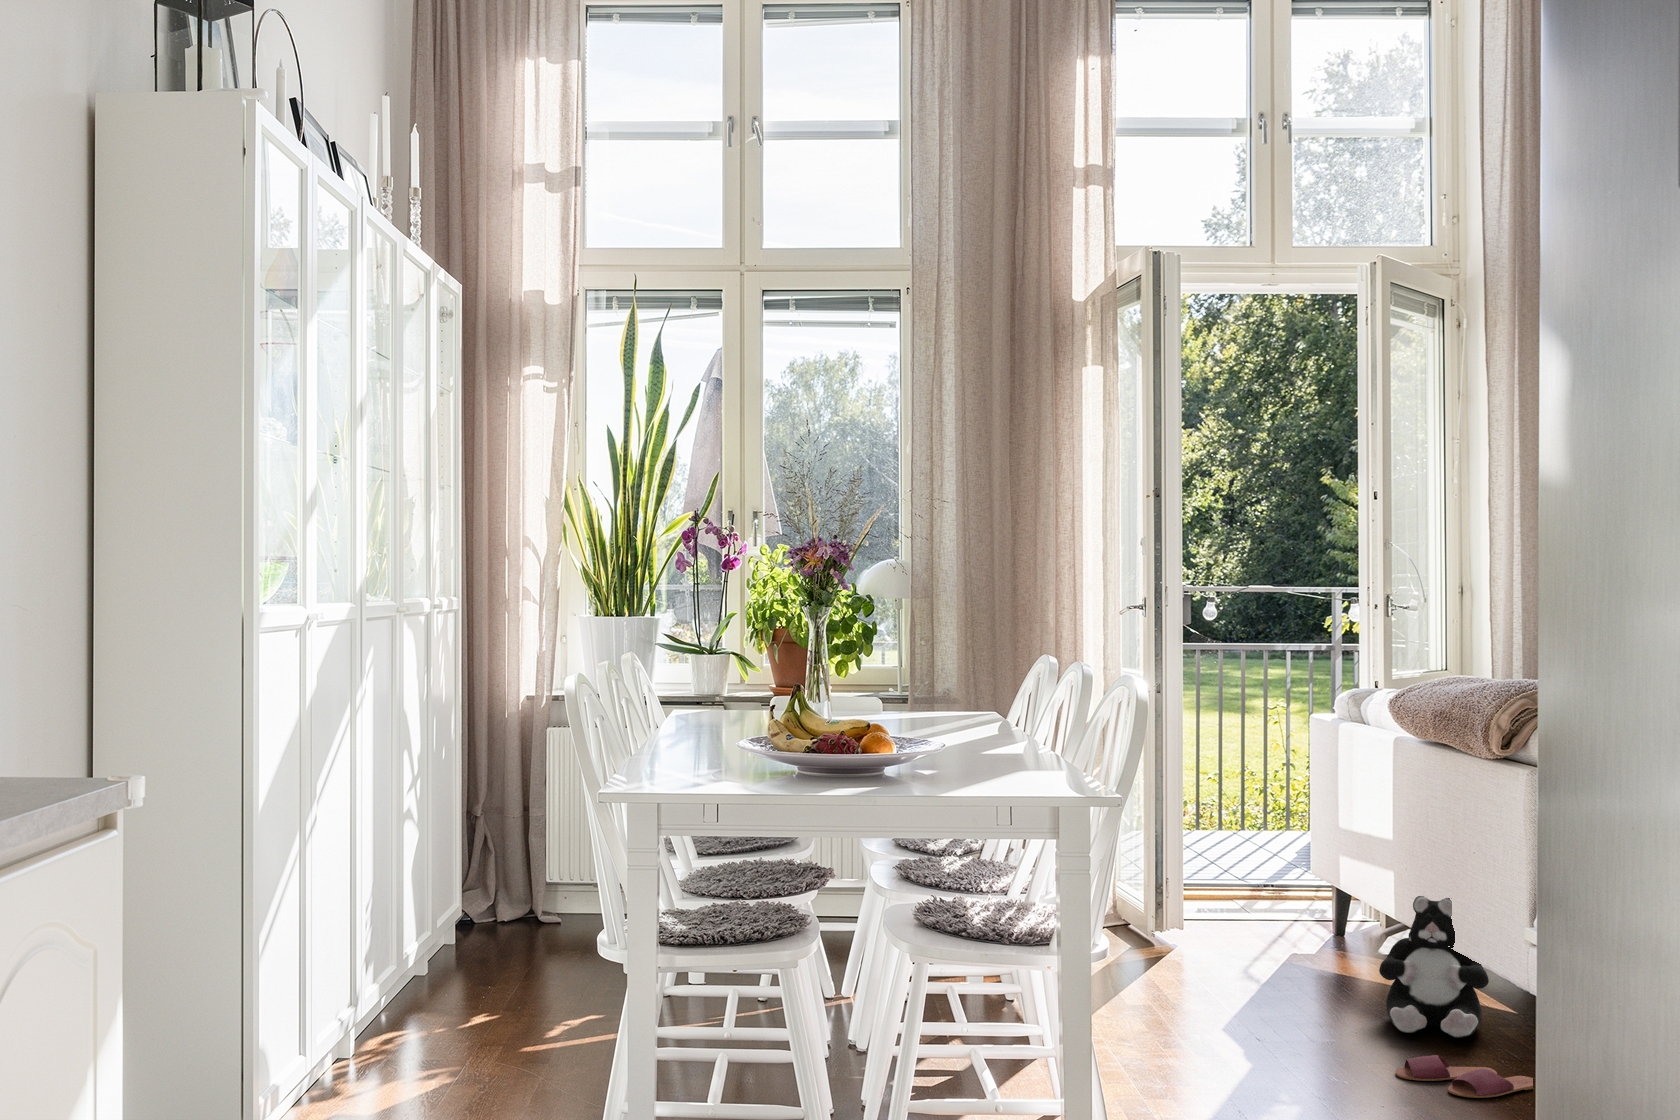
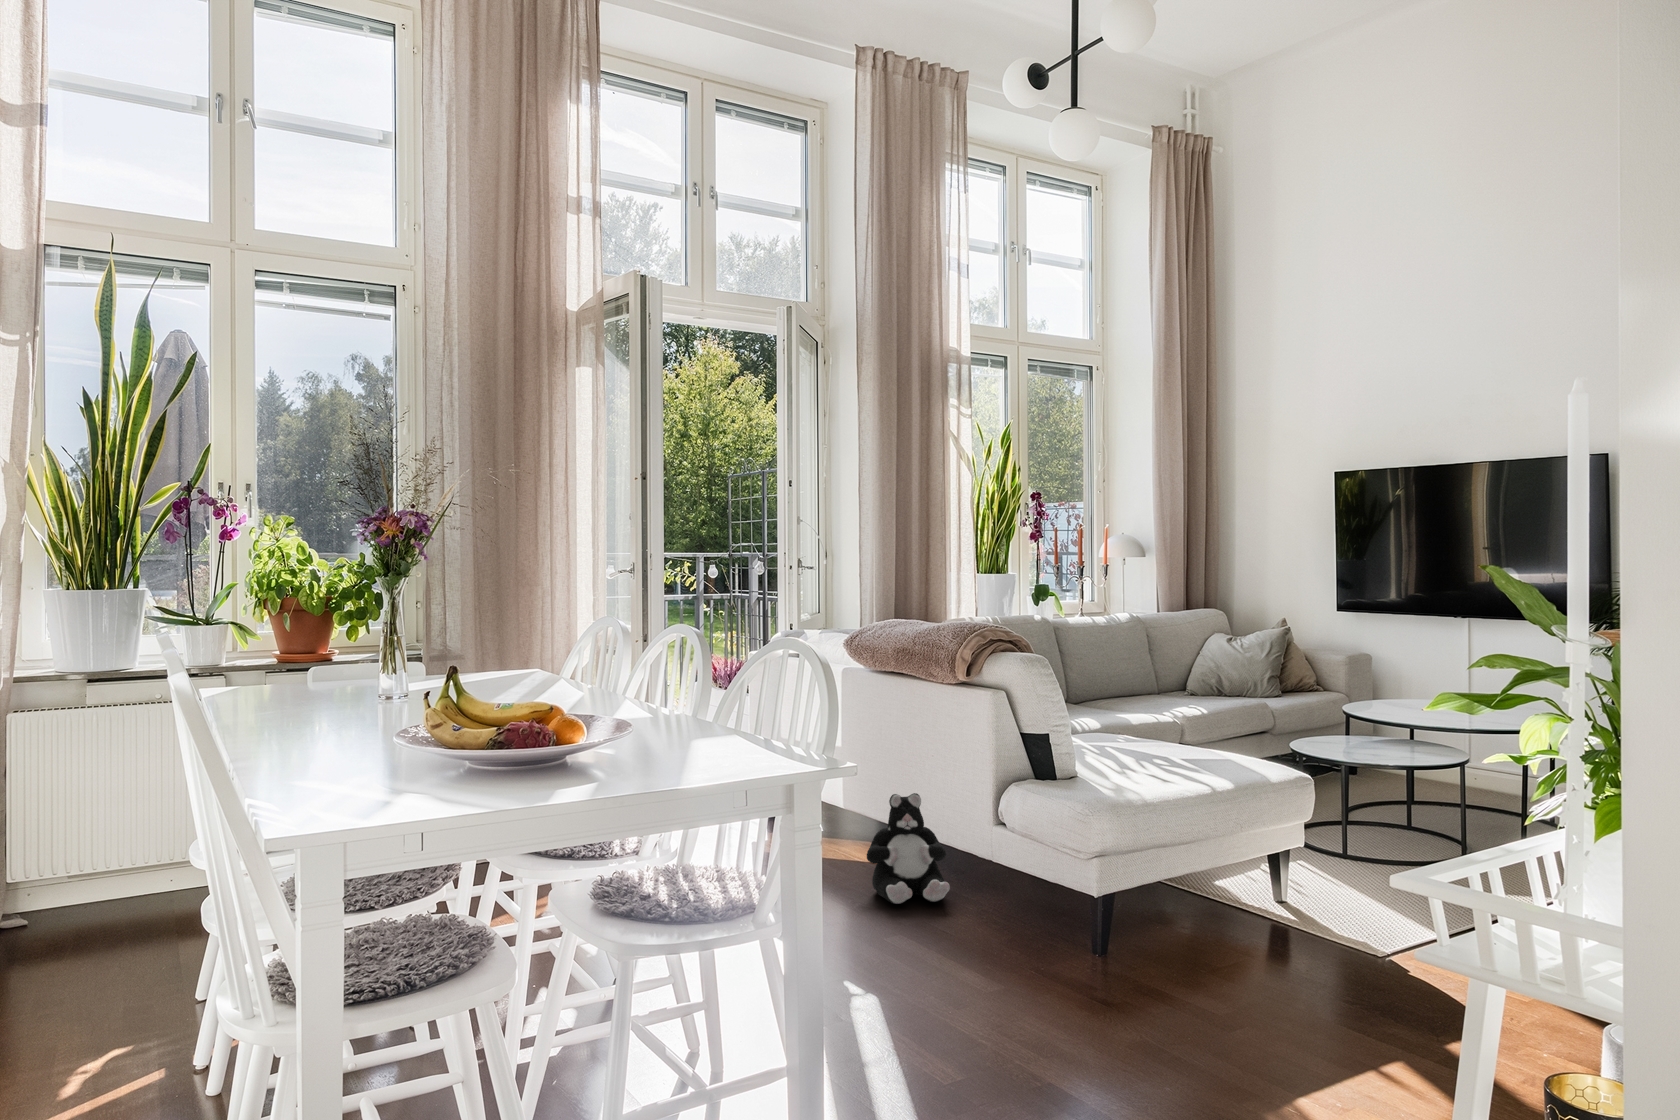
slippers: present [1396,1055,1533,1098] -> none [912,919,1014,950]

